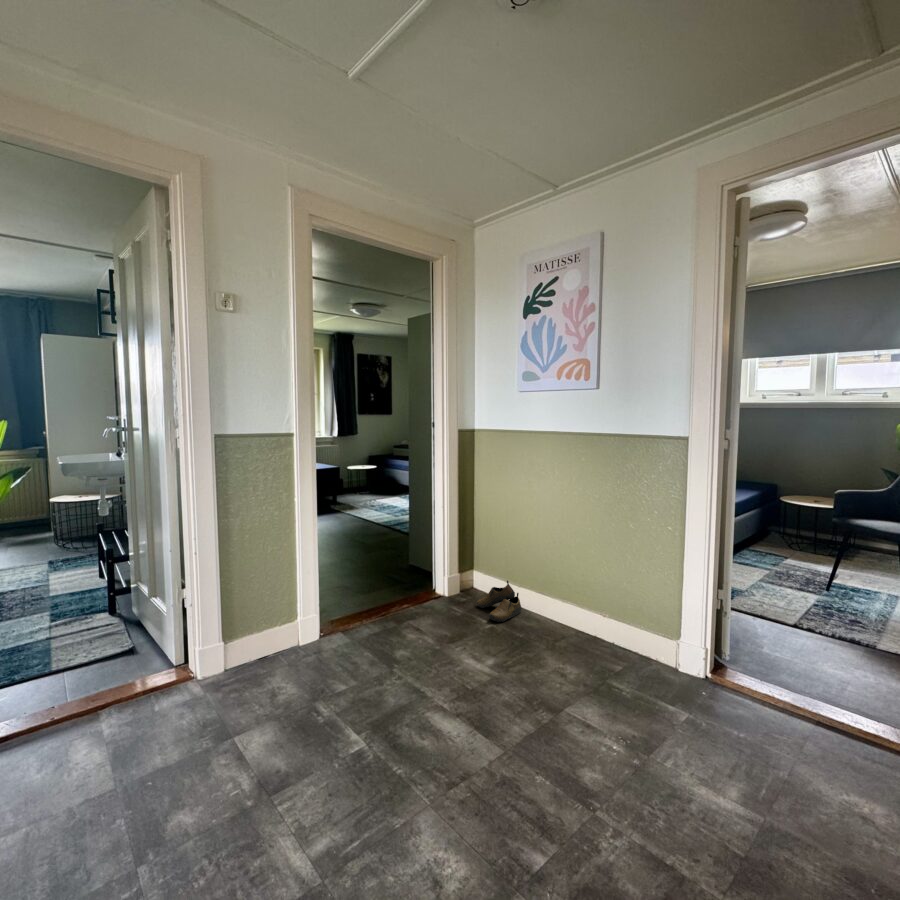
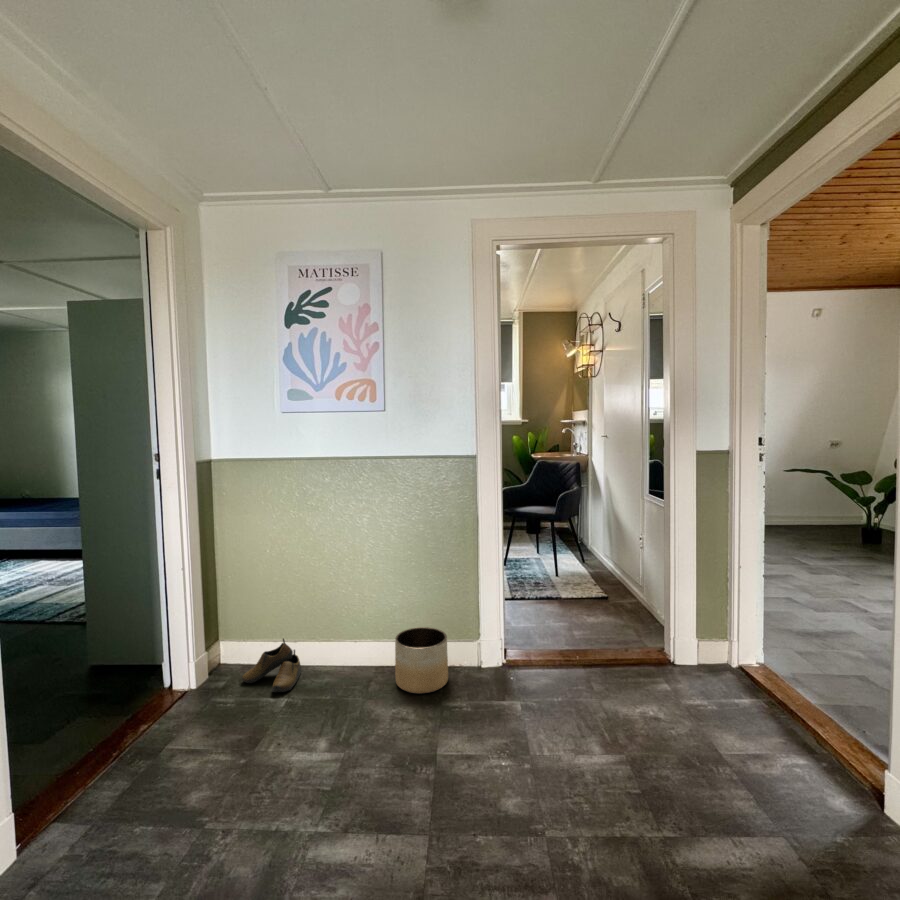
planter: none [582,603,635,667] -> present [395,627,448,694]

